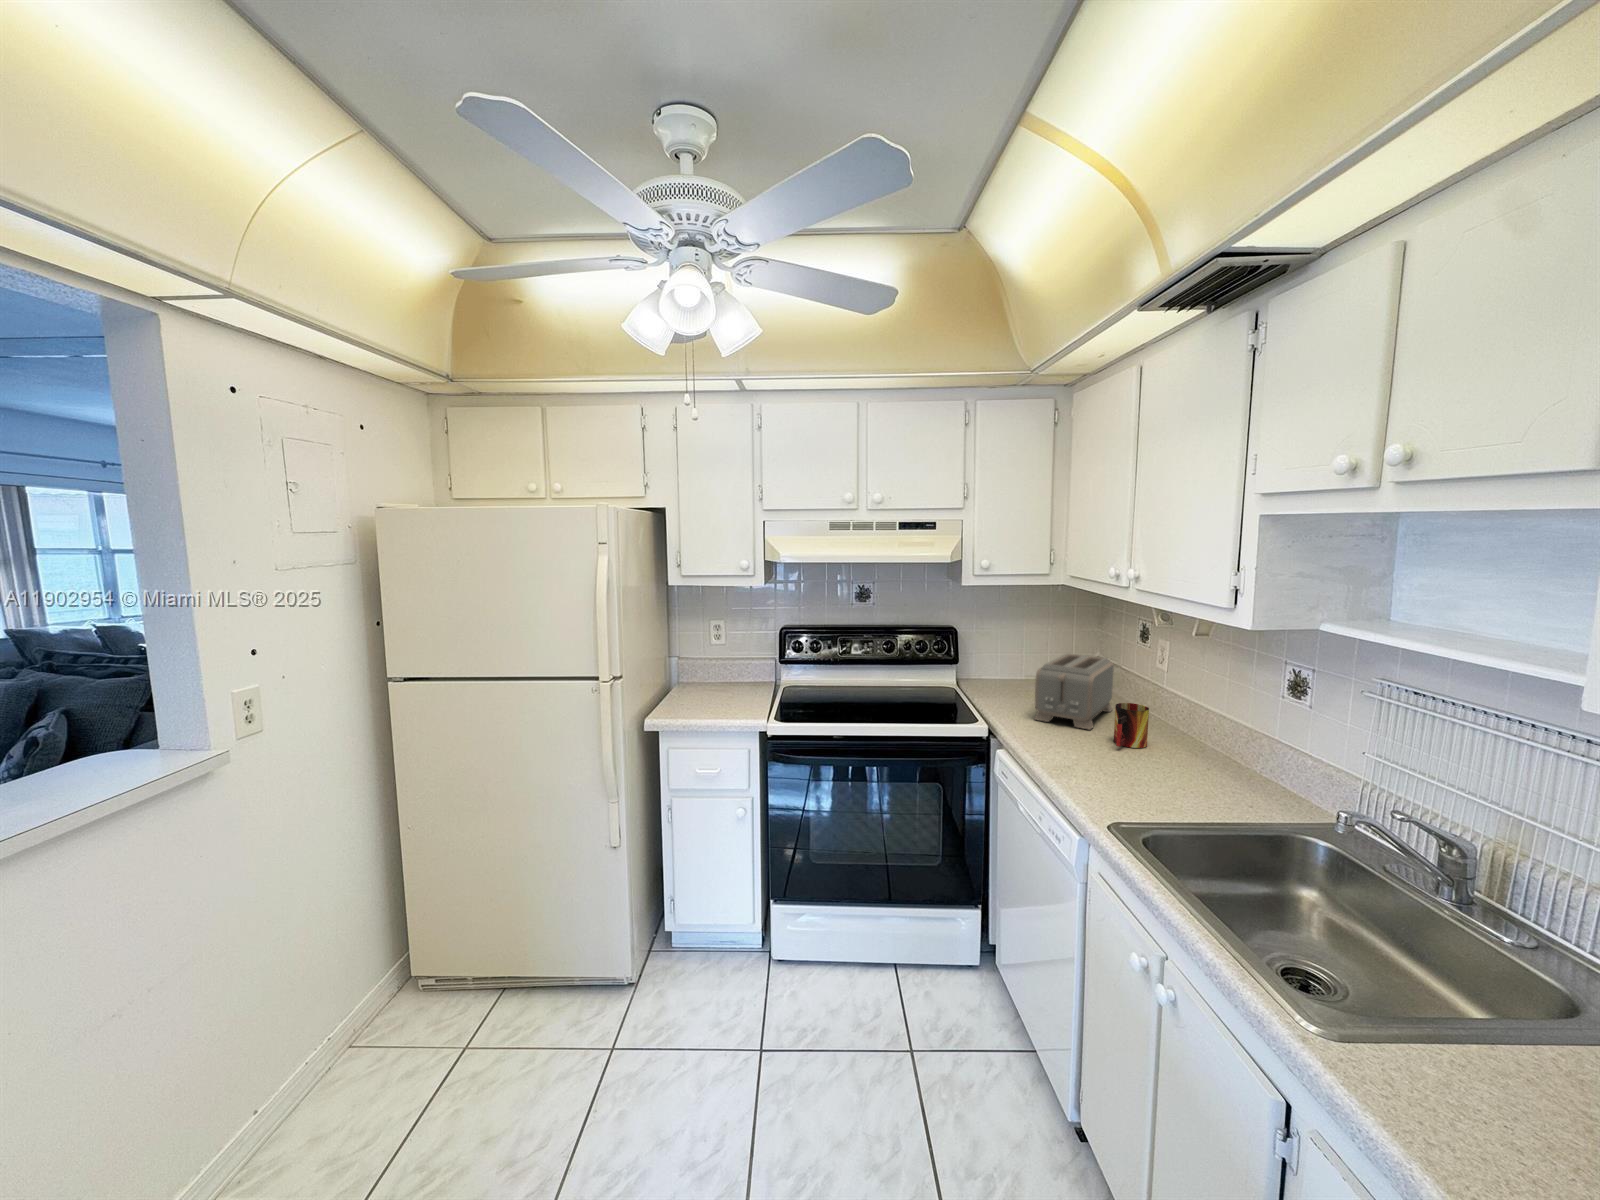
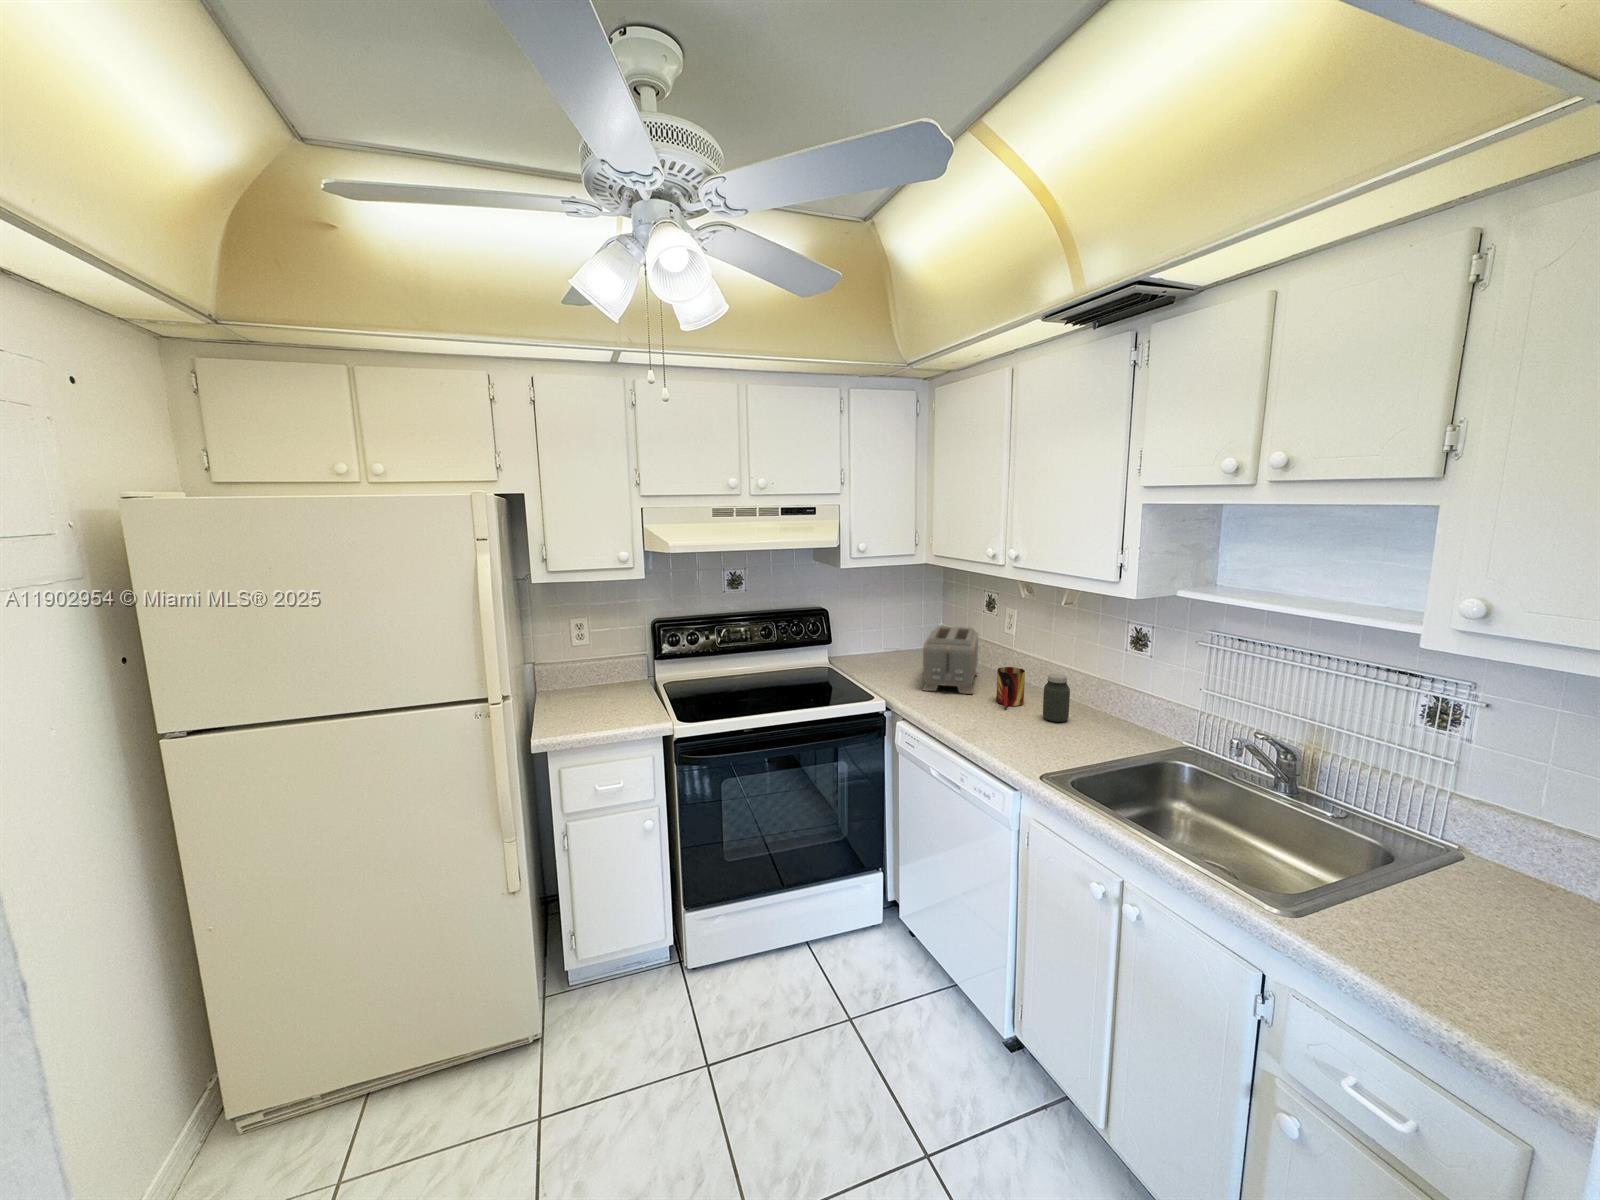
jar: none [1159,715,1193,771] -> present [1043,674,1070,722]

